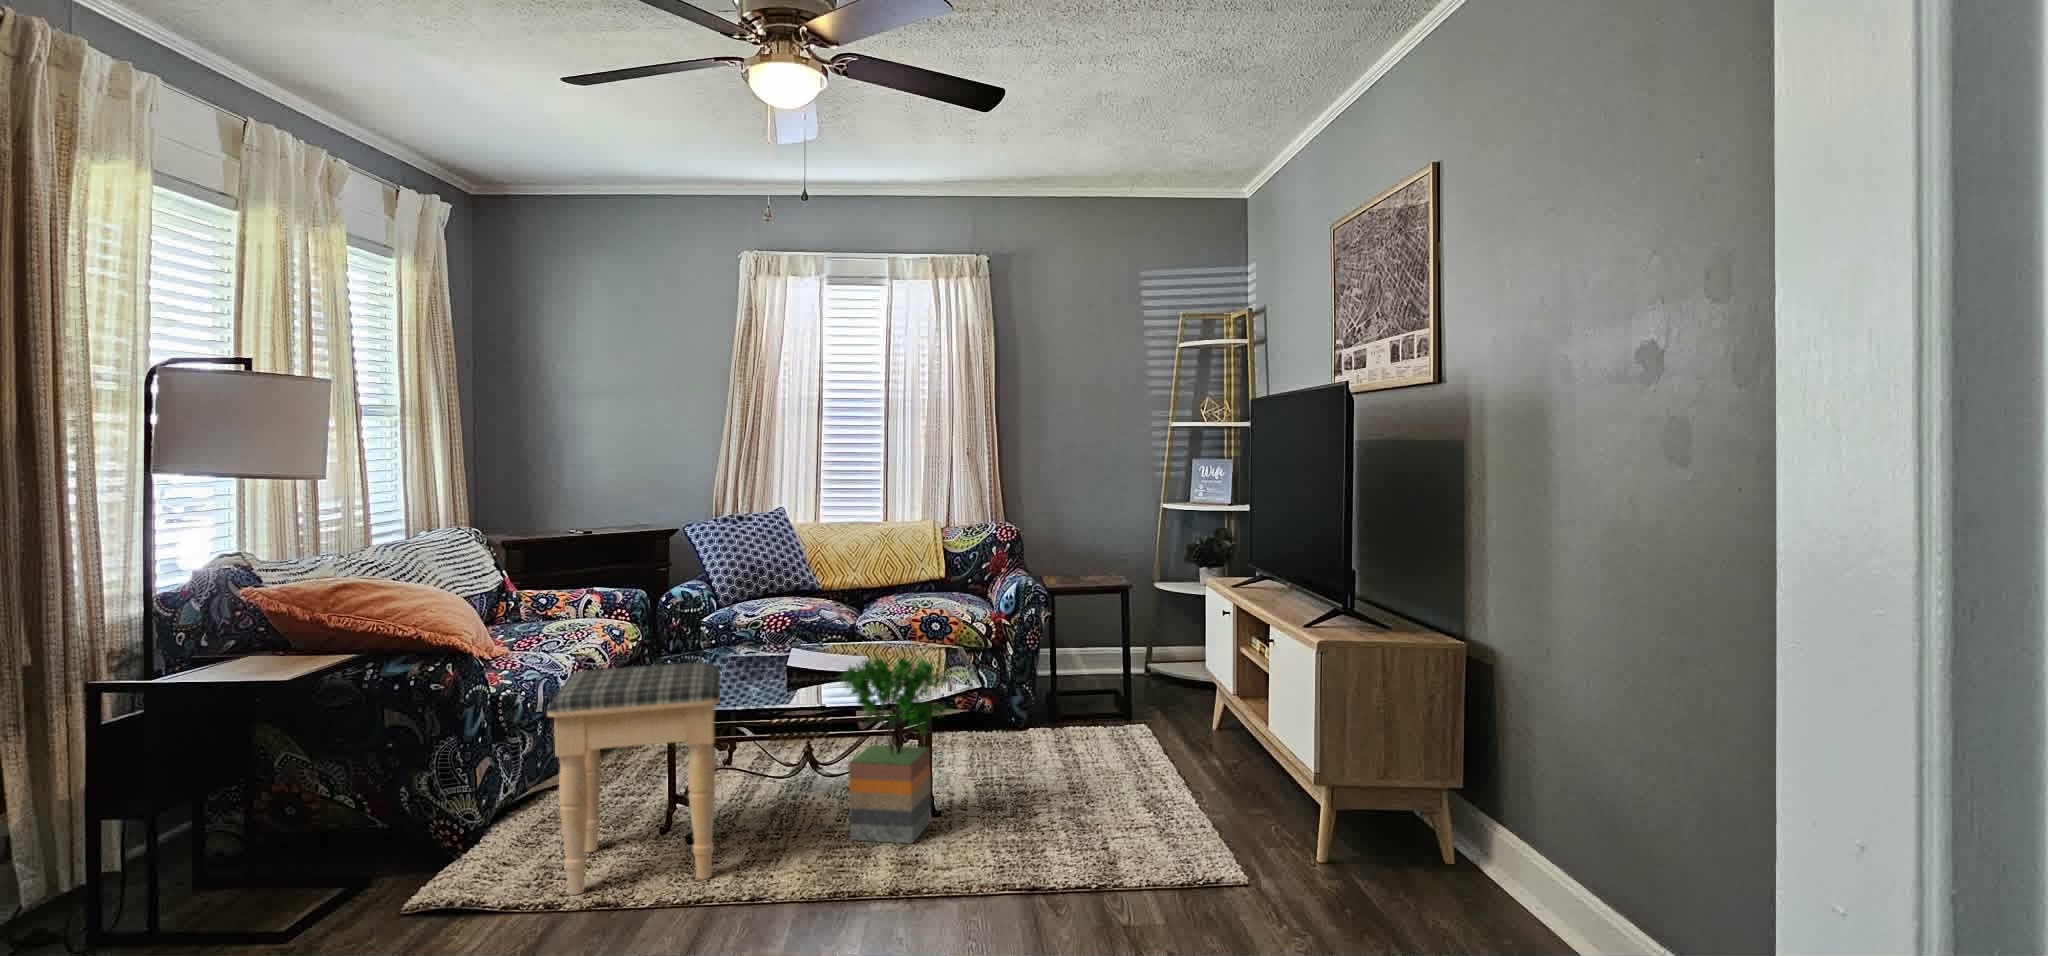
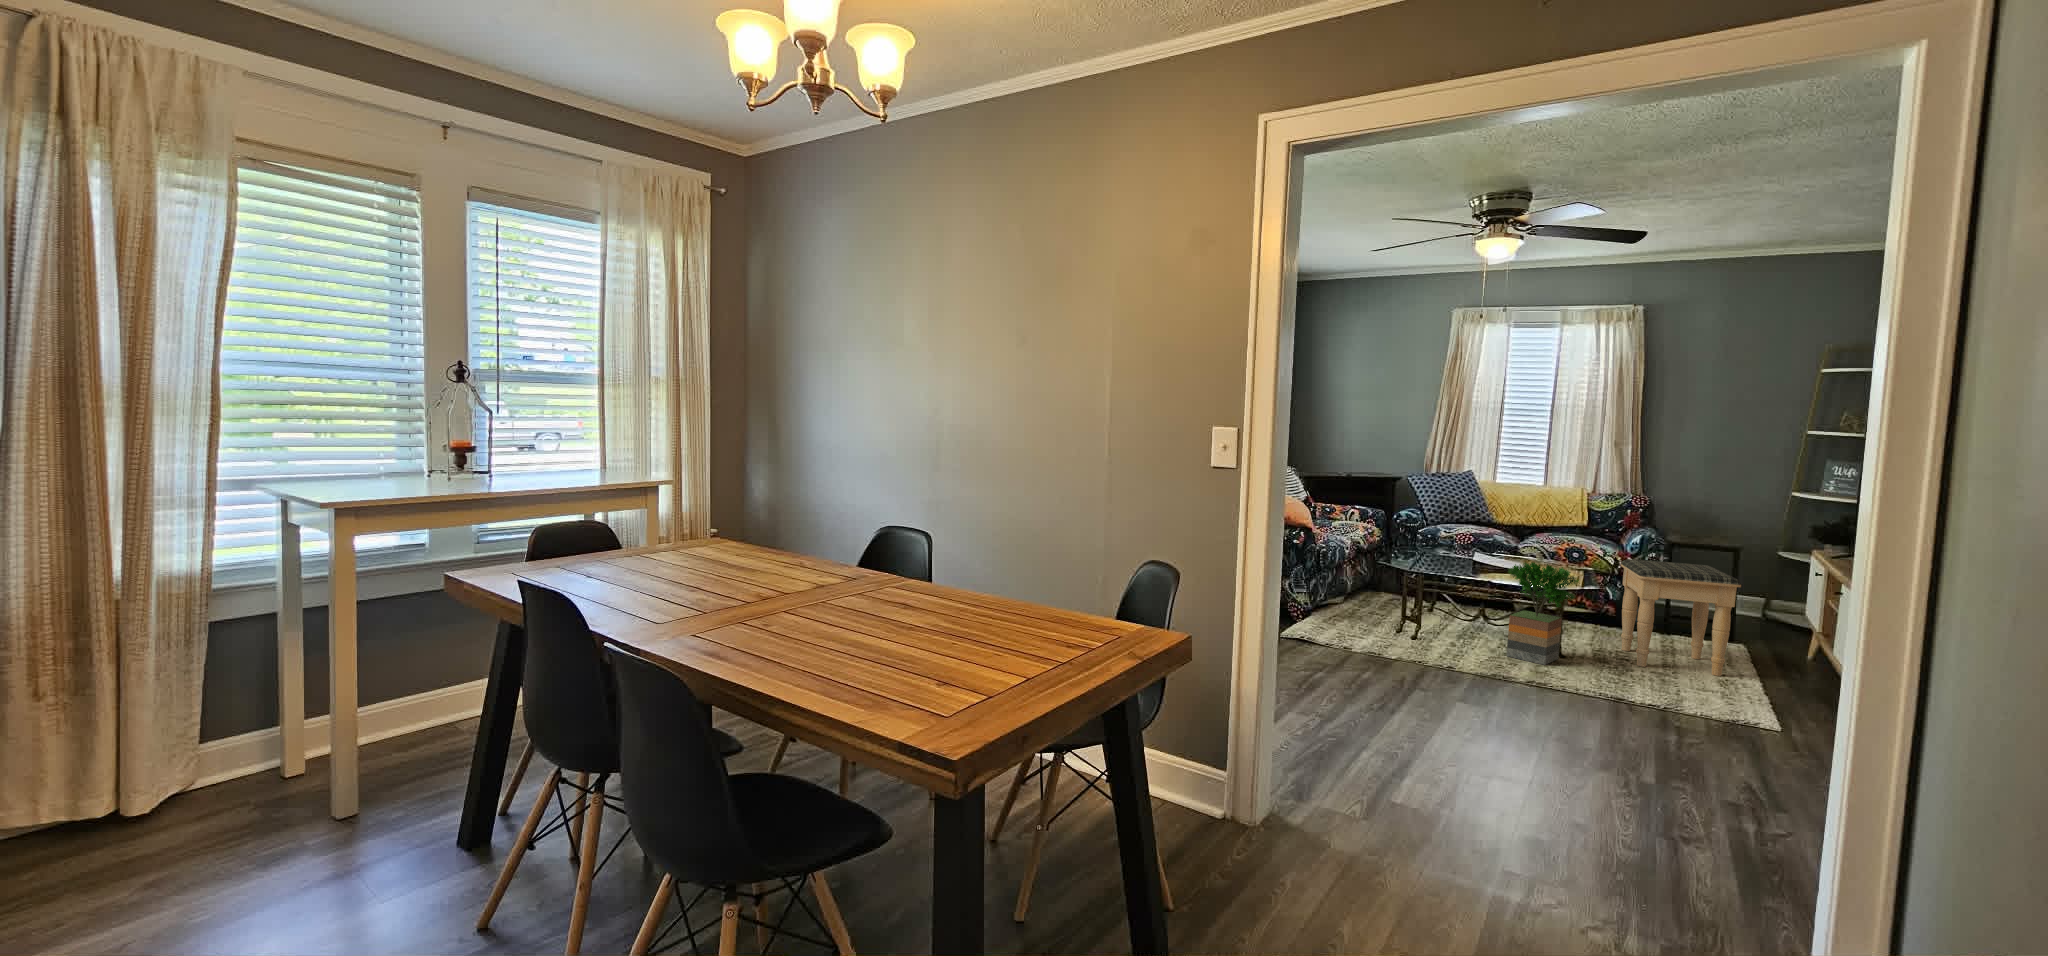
footstool: present [547,662,720,895] -> present [1621,559,1741,676]

